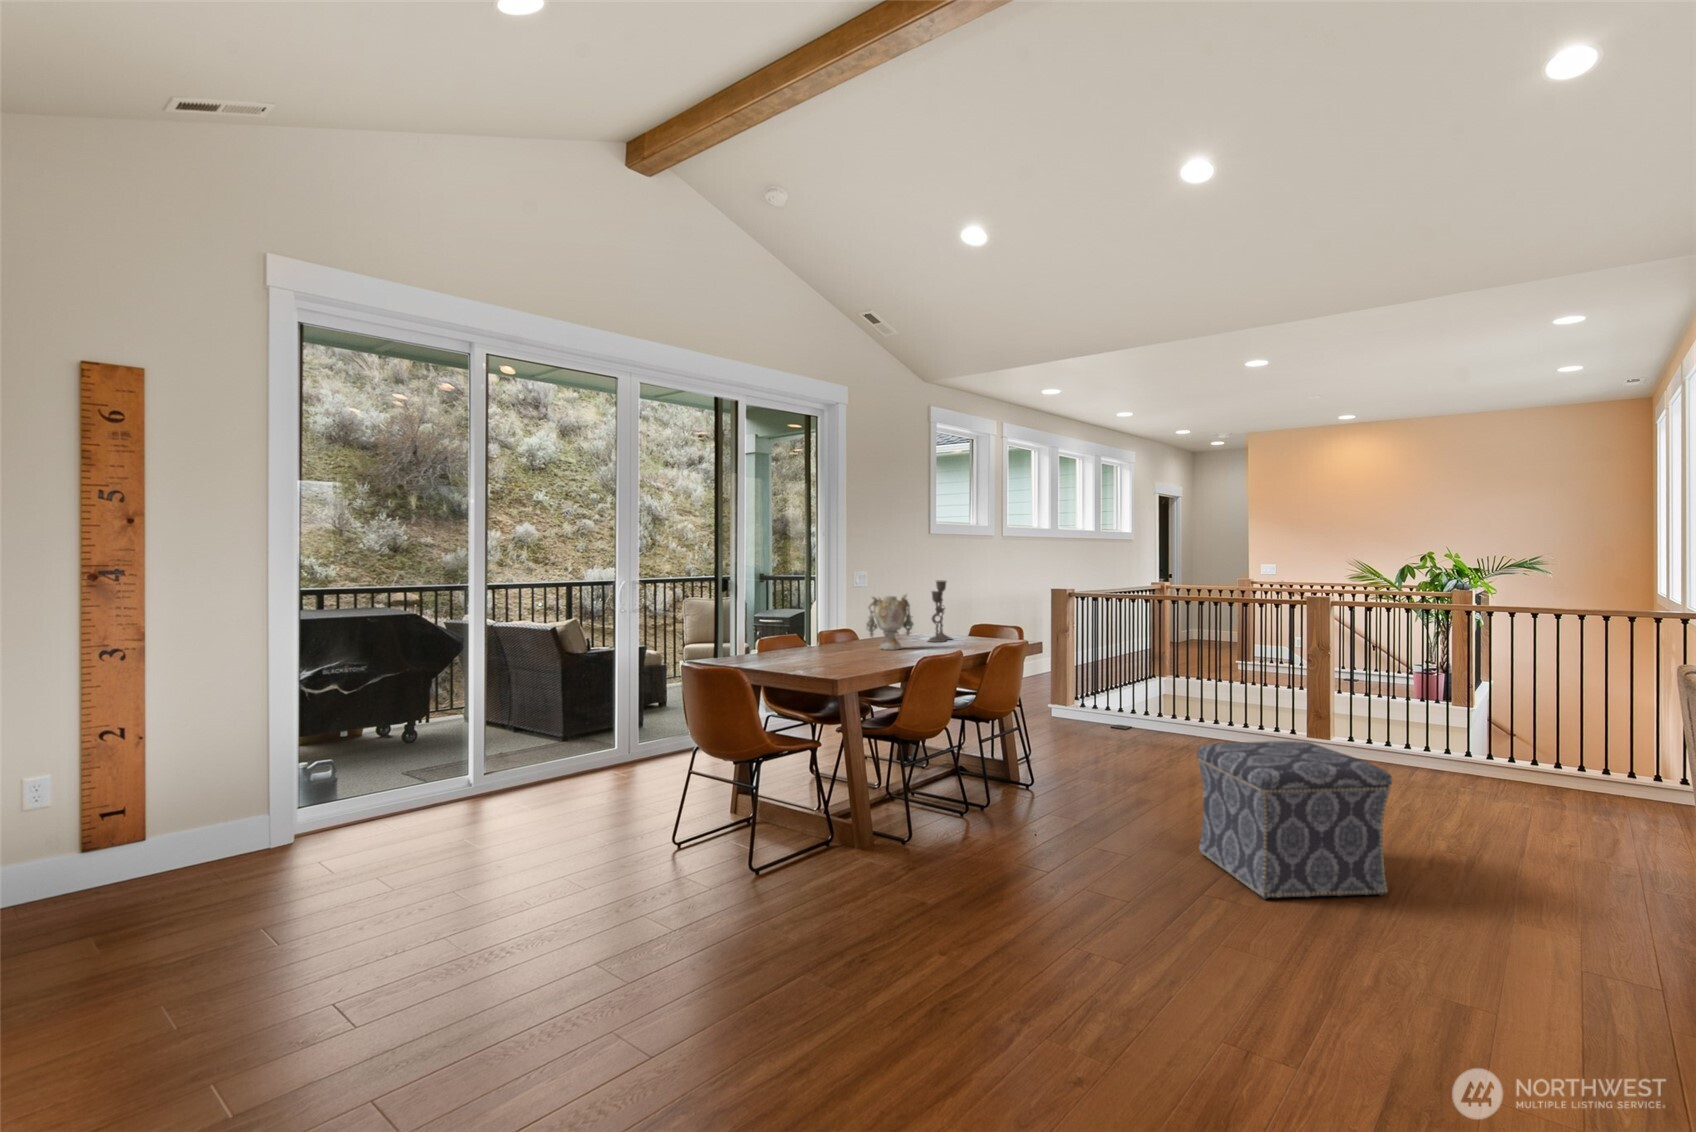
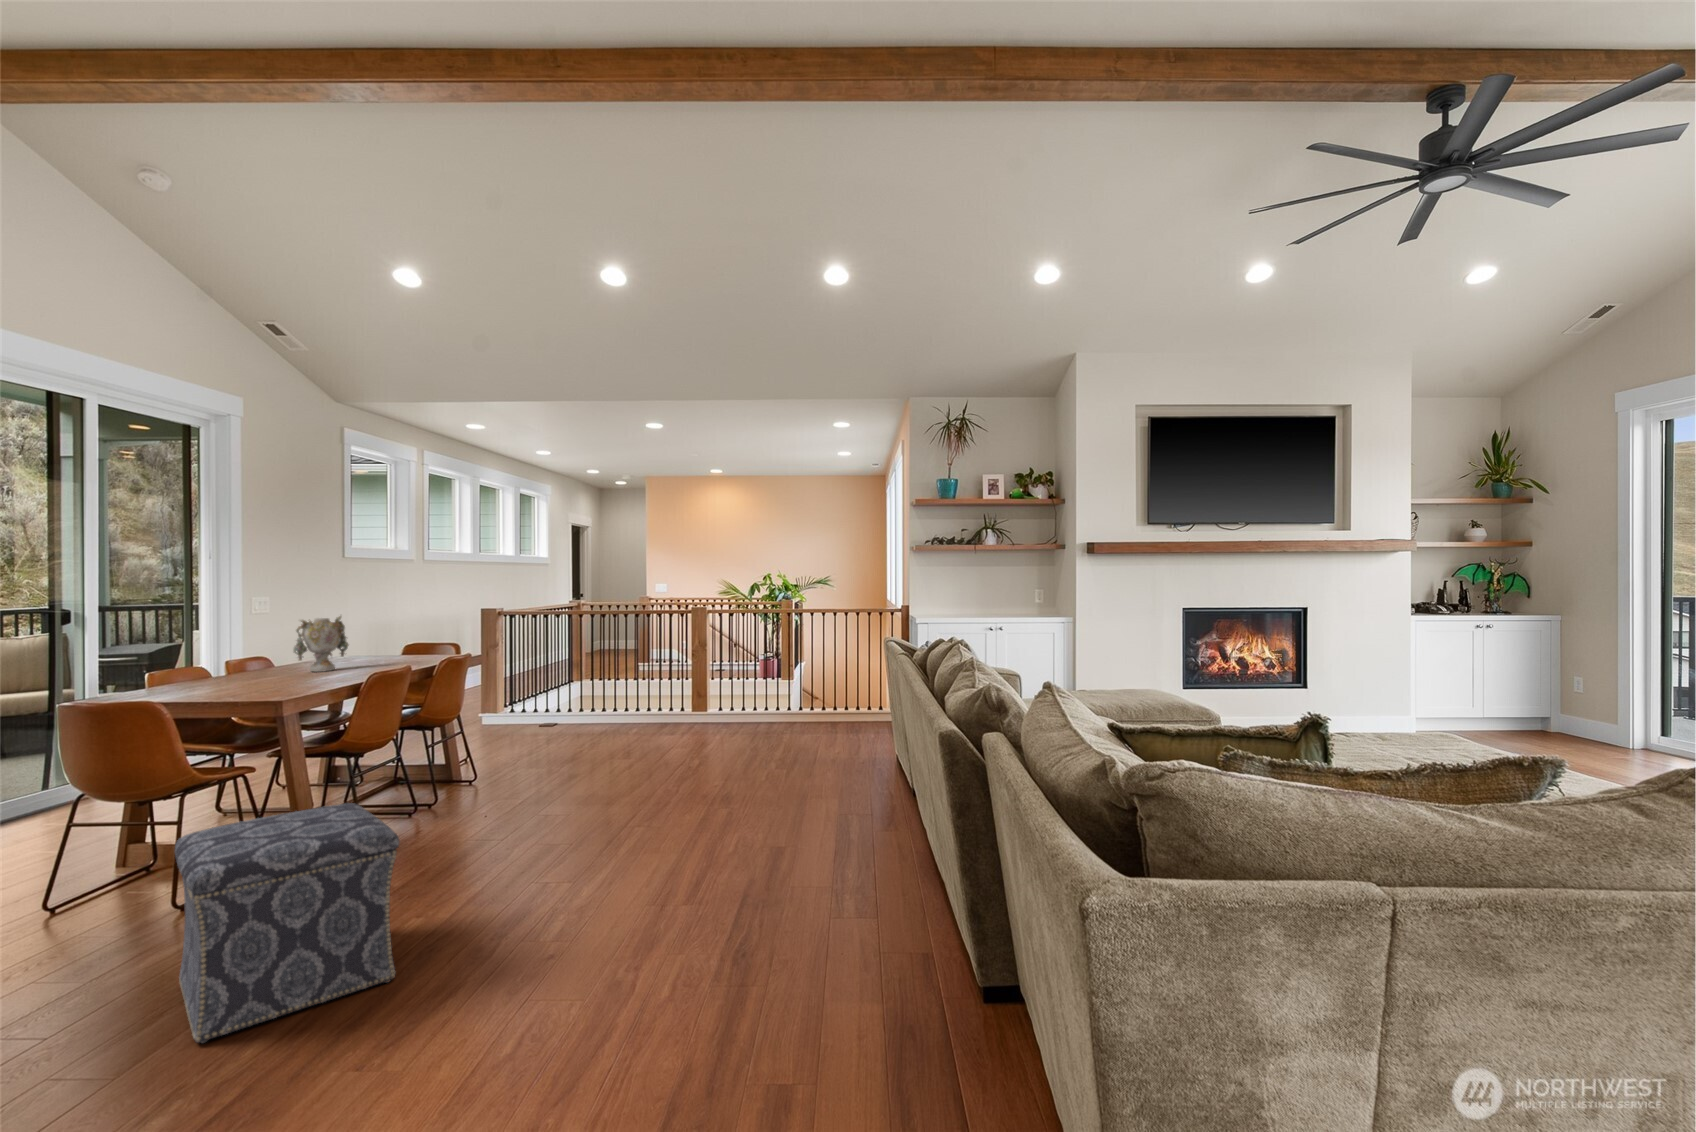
candlestick: present [928,581,952,642] -> none [360,602,388,662]
ottoman: present [1197,741,1392,899] -> present [175,803,400,1043]

